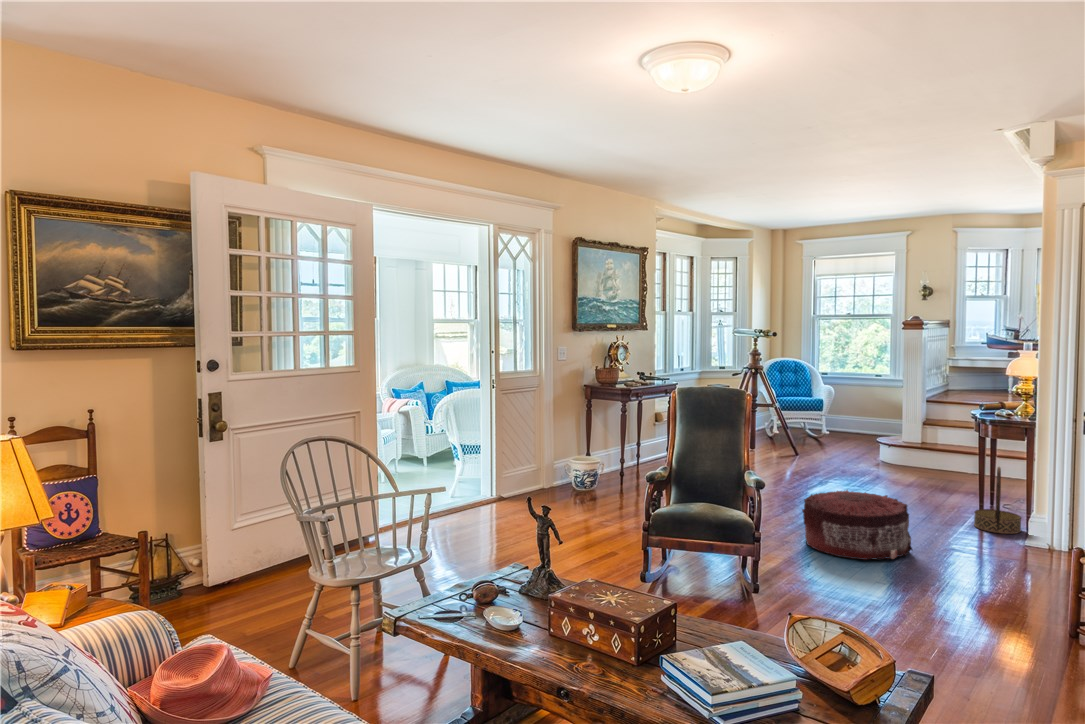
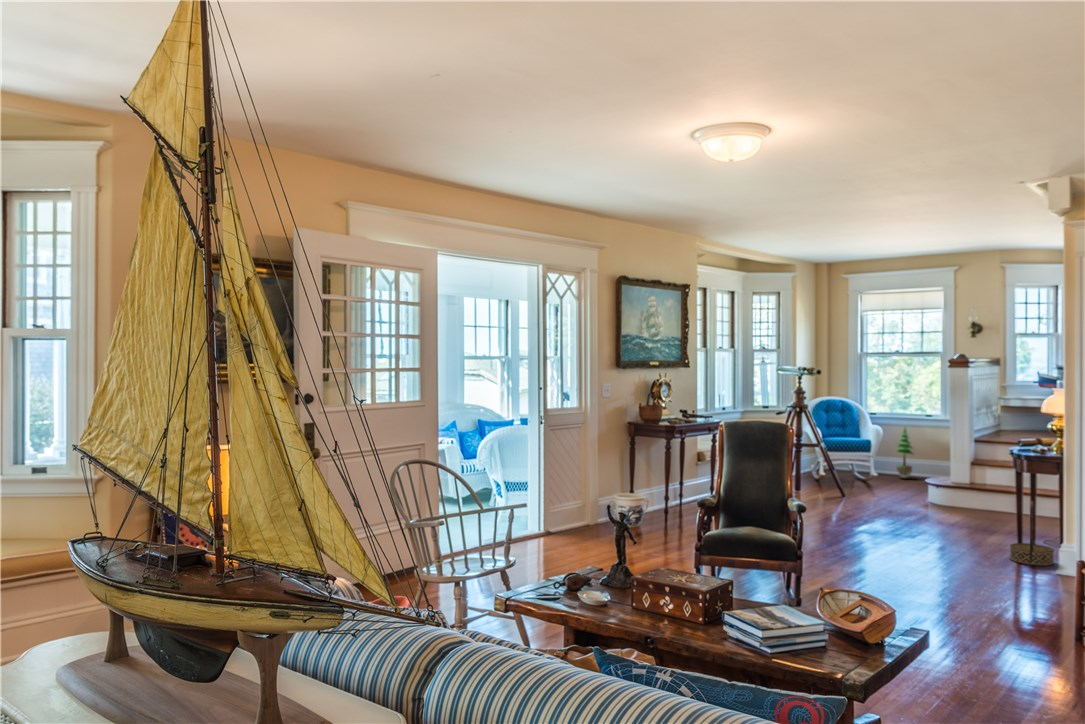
potted tree: none [844,385,864,436] -> present [897,427,914,478]
pouf: present [802,490,913,560] -> none [842,522,946,584]

